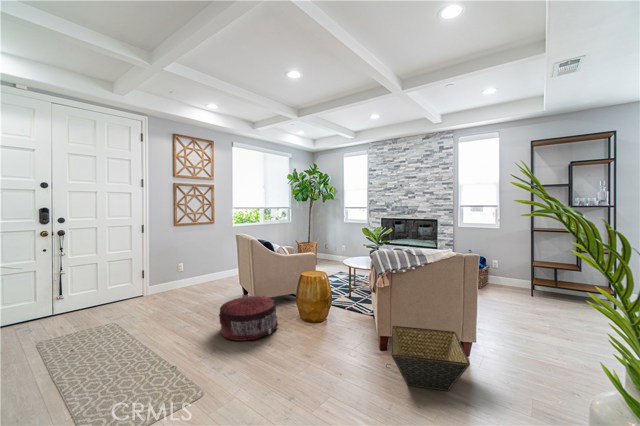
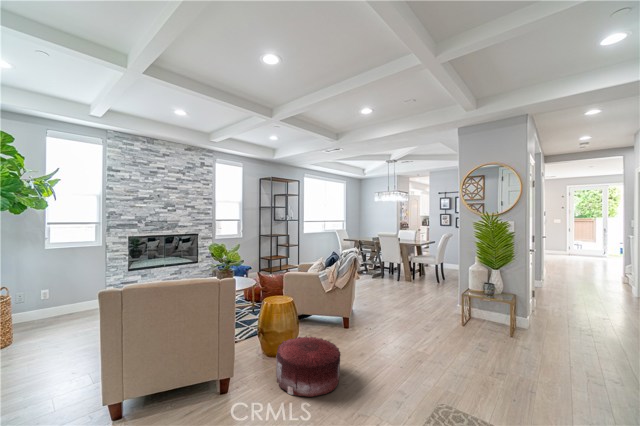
basket: present [391,326,470,391] -> none [358,298,398,329]

